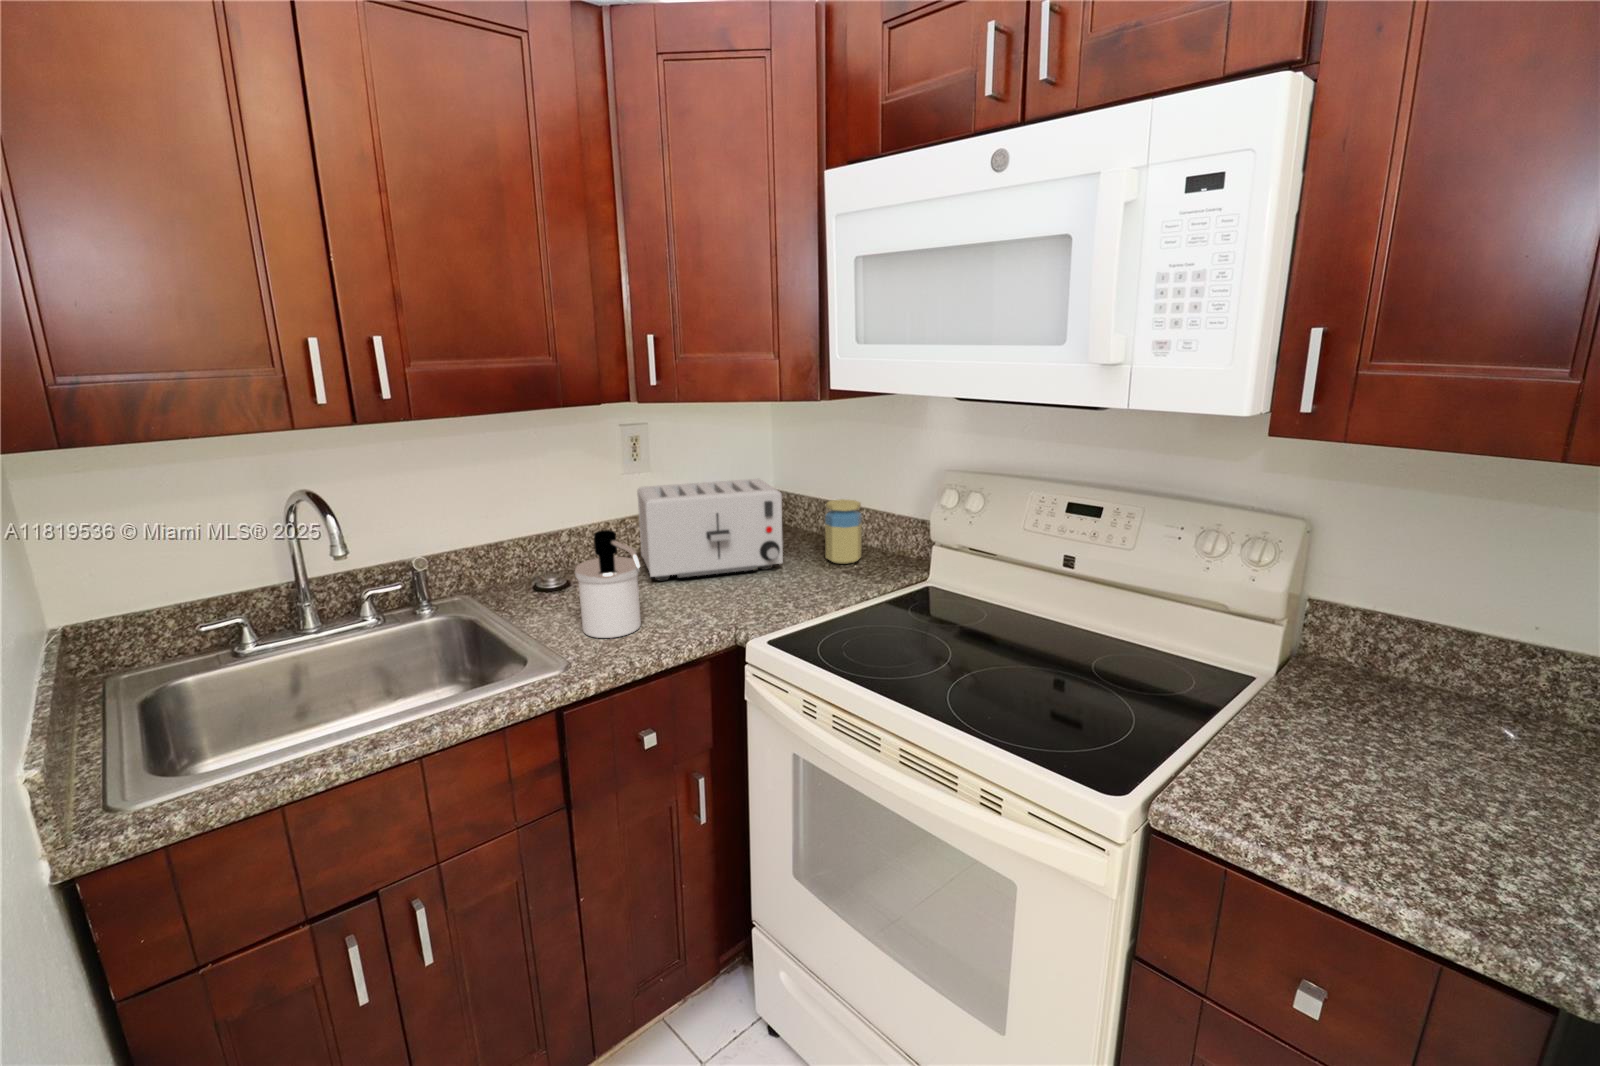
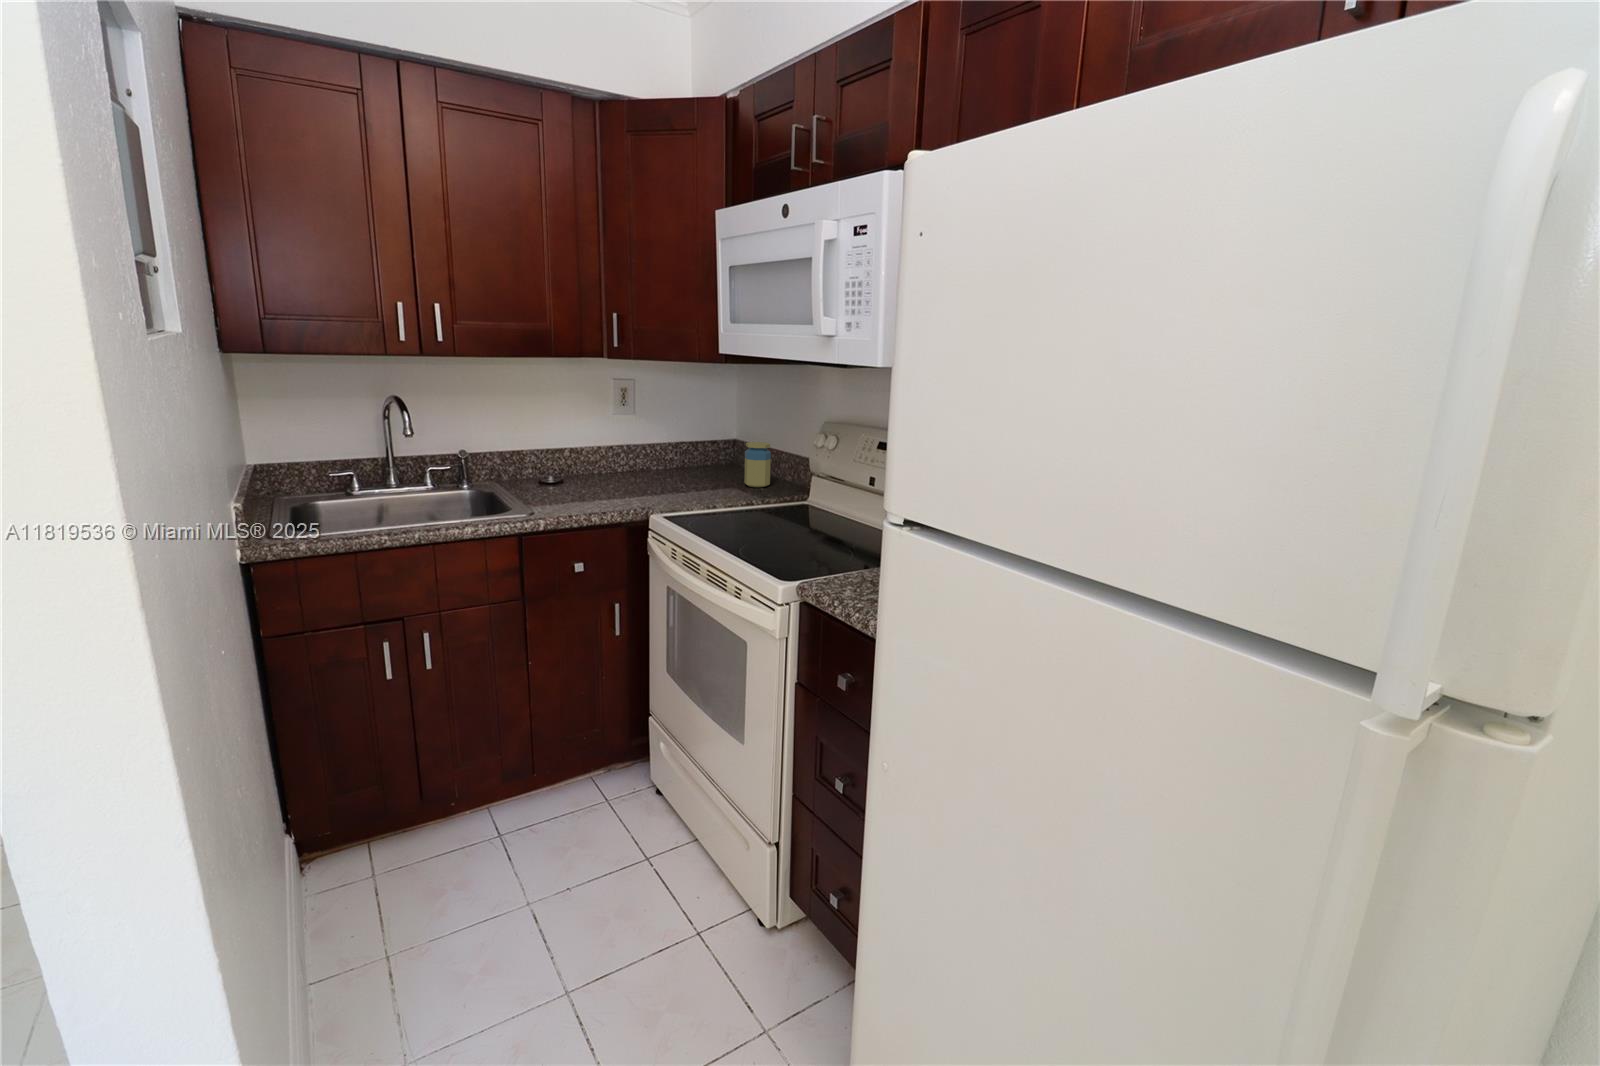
toaster: present [637,479,783,580] -> none [613,422,710,486]
soap dispenser: present [575,530,641,638] -> none [550,437,592,506]

